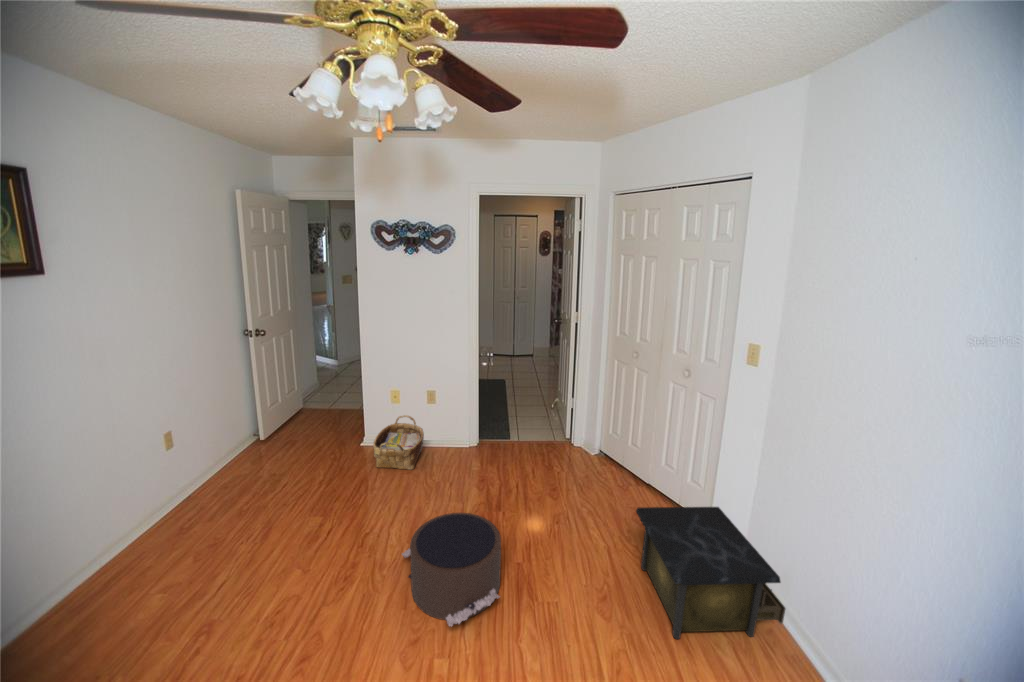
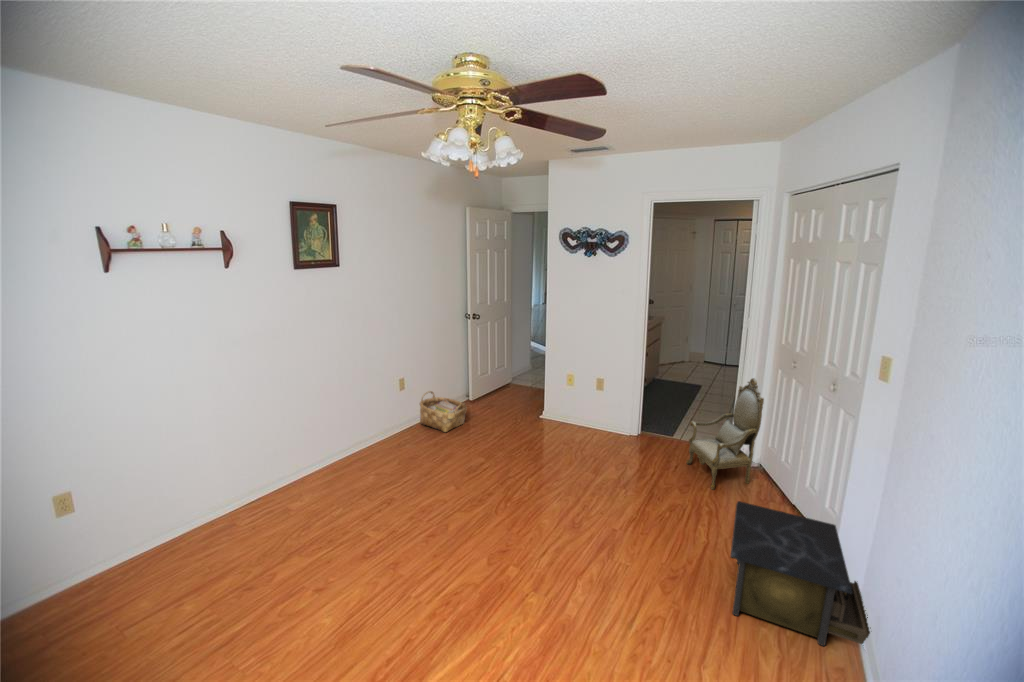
armchair: none [540,331,609,489] -> present [687,378,764,490]
woven basket: present [373,415,424,470] -> present [420,391,466,432]
pouf: present [402,513,501,626] -> none [529,464,603,539]

